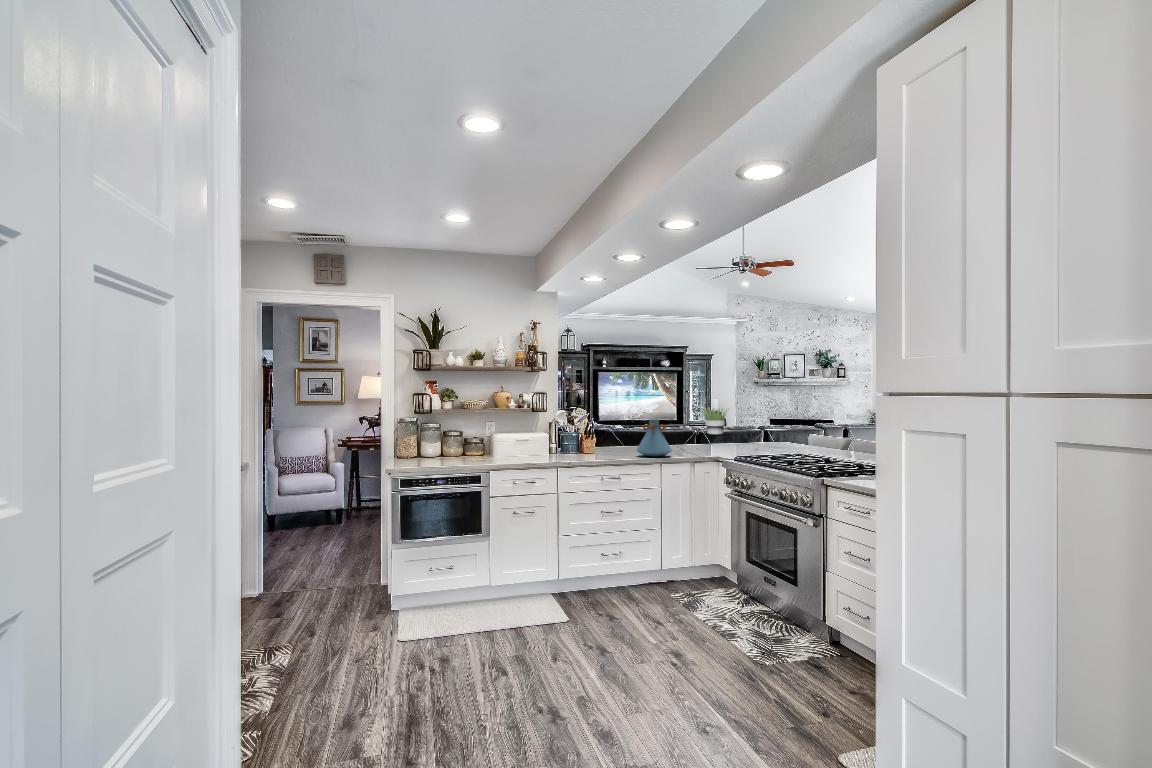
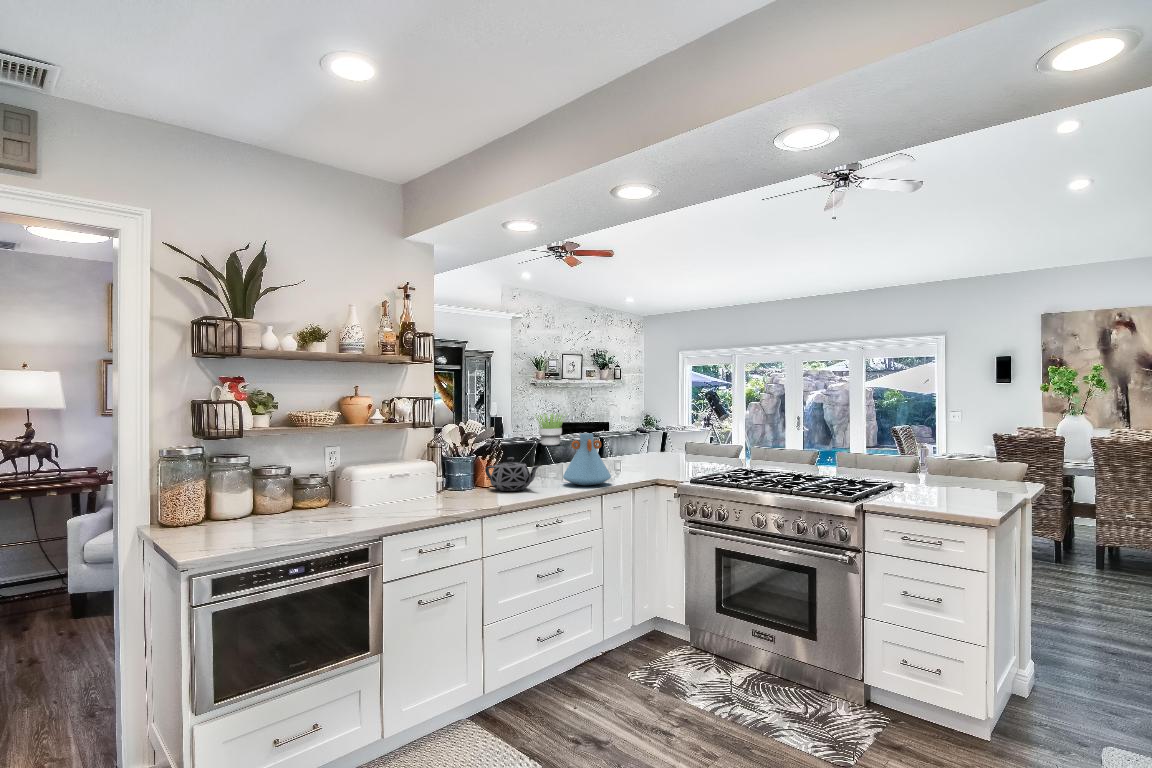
teapot: none [583,434,612,456] -> present [485,457,540,491]

